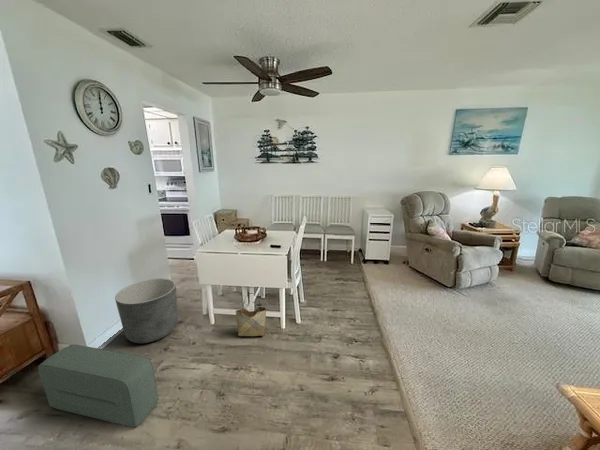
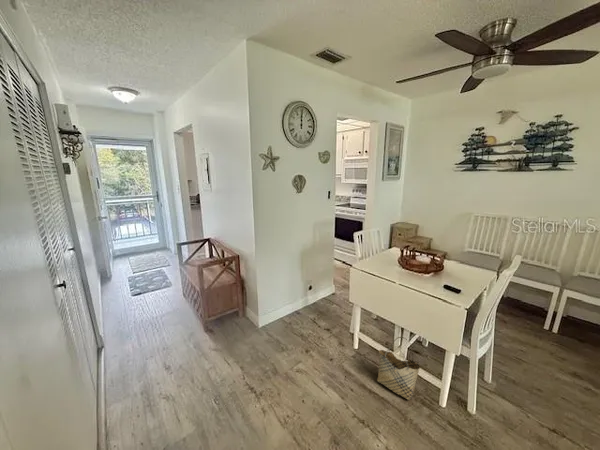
planter: present [115,278,178,343] -> none [280,278,329,339]
pouf: present [38,344,158,427] -> none [218,317,279,423]

